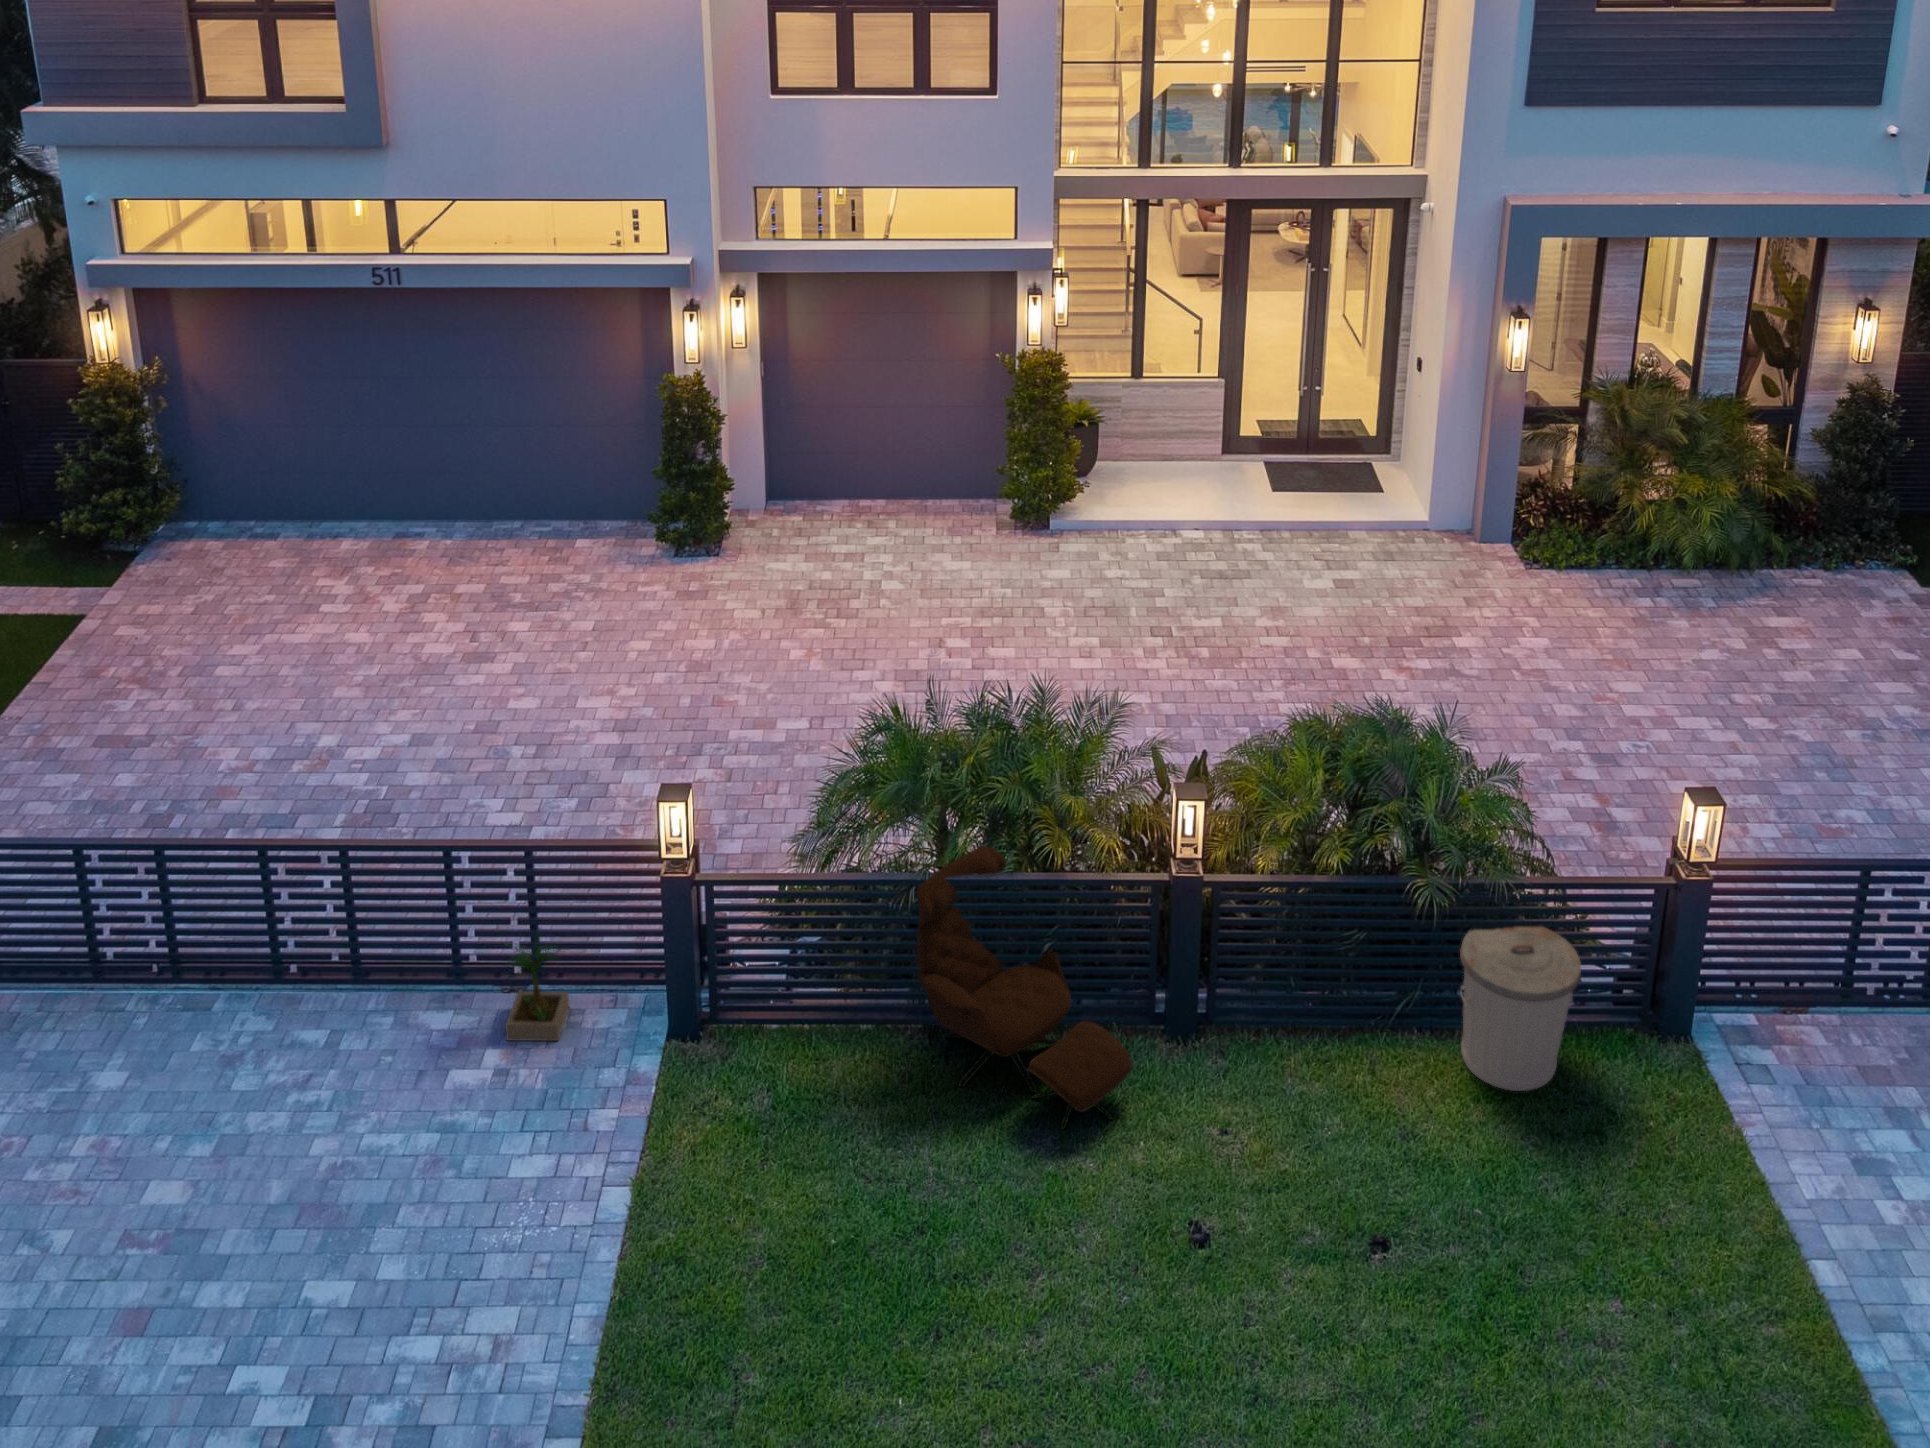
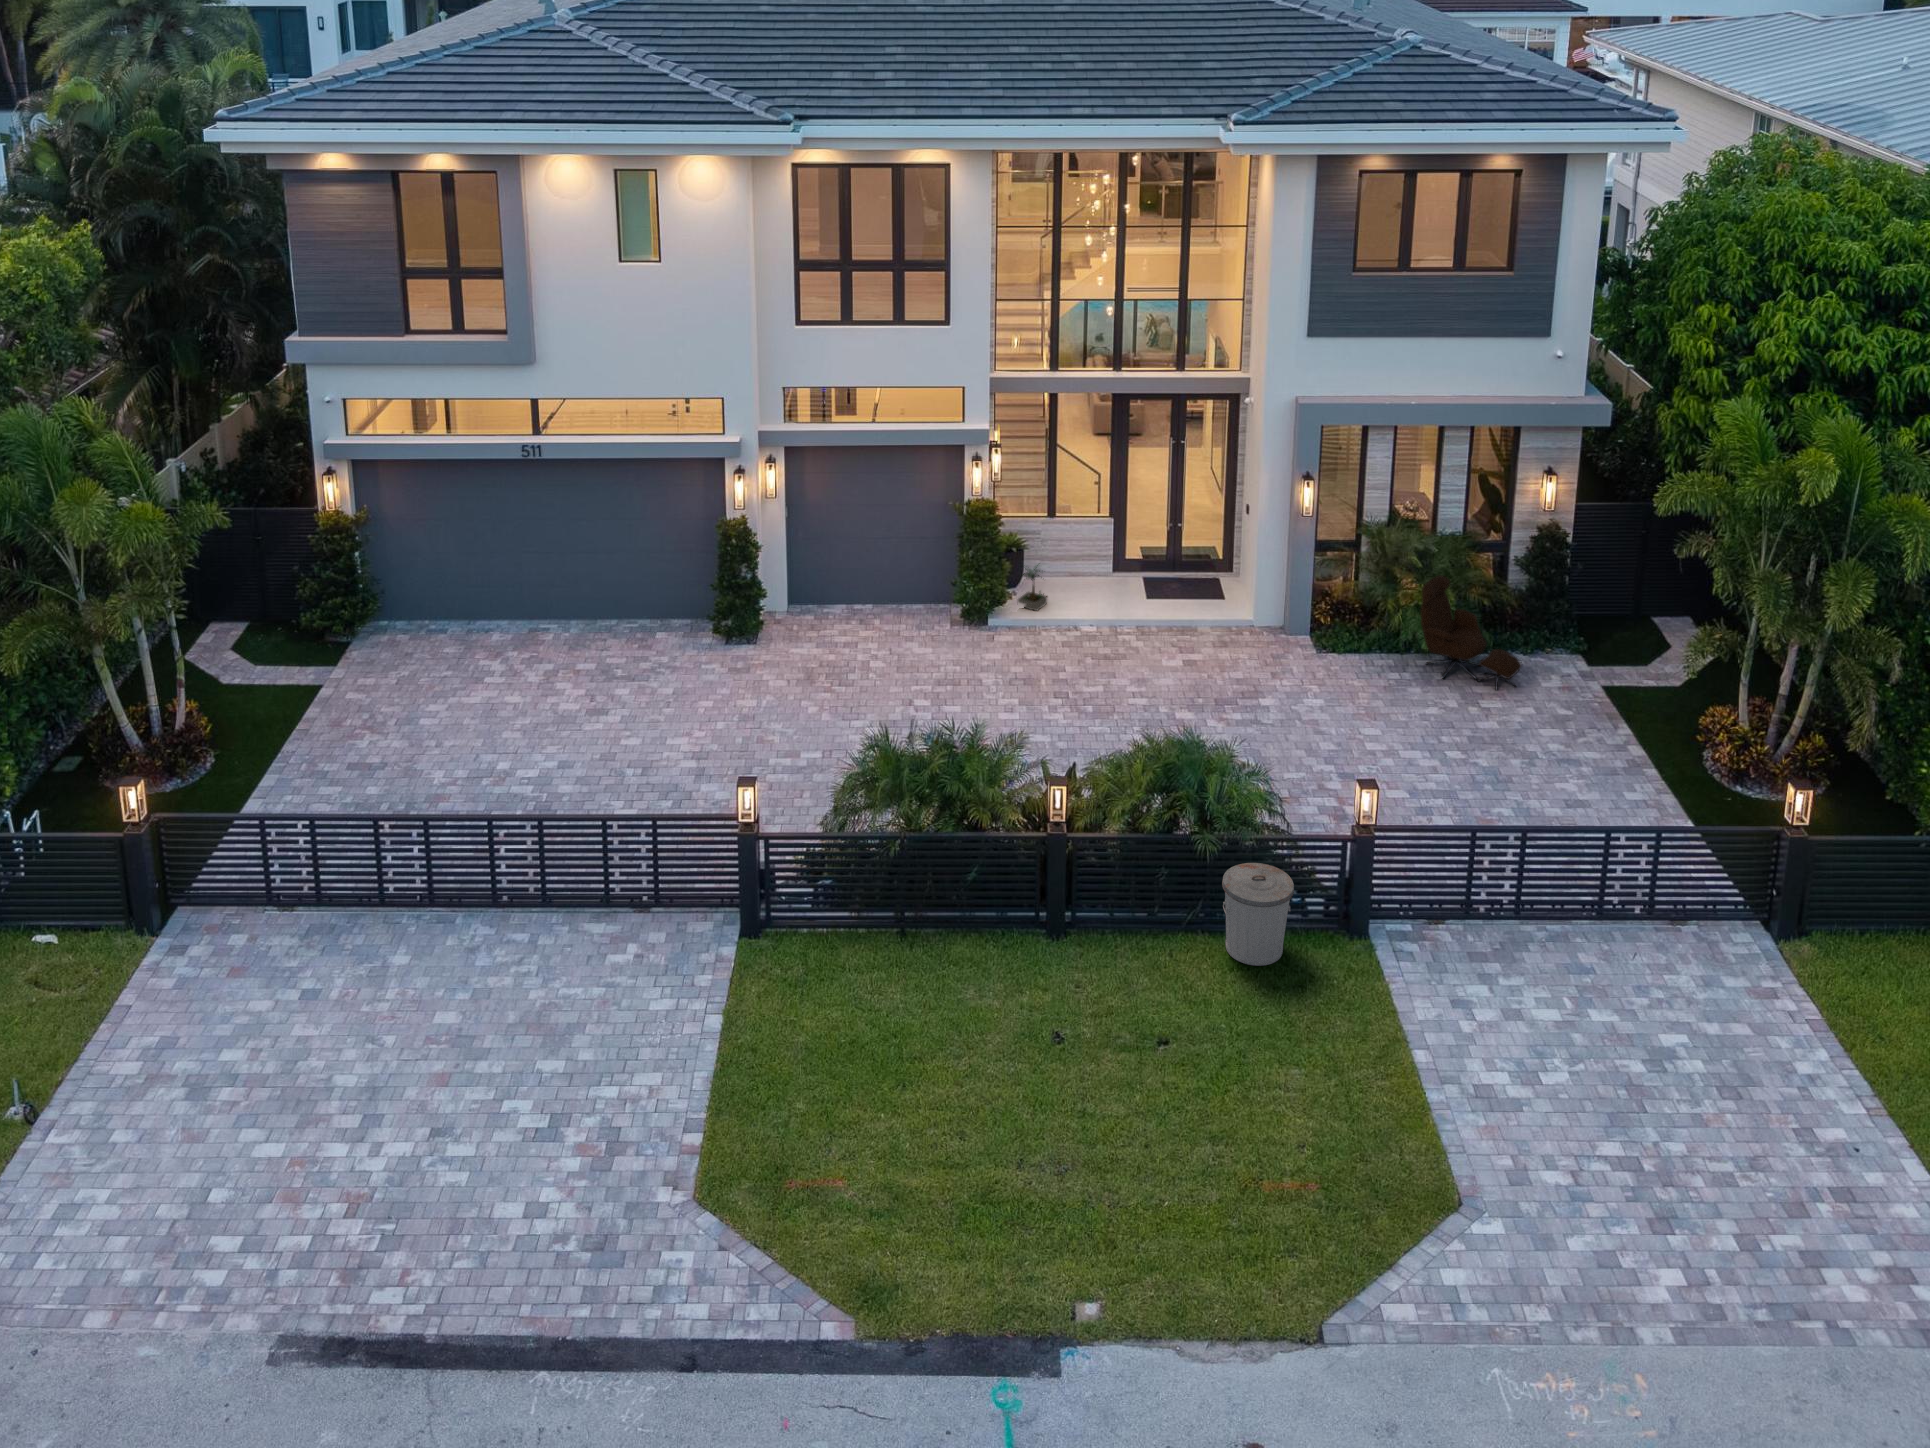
lounge chair: present [917,846,1132,1129] -> present [1420,575,1521,689]
potted plant: present [505,928,569,1041] -> present [1018,563,1047,611]

